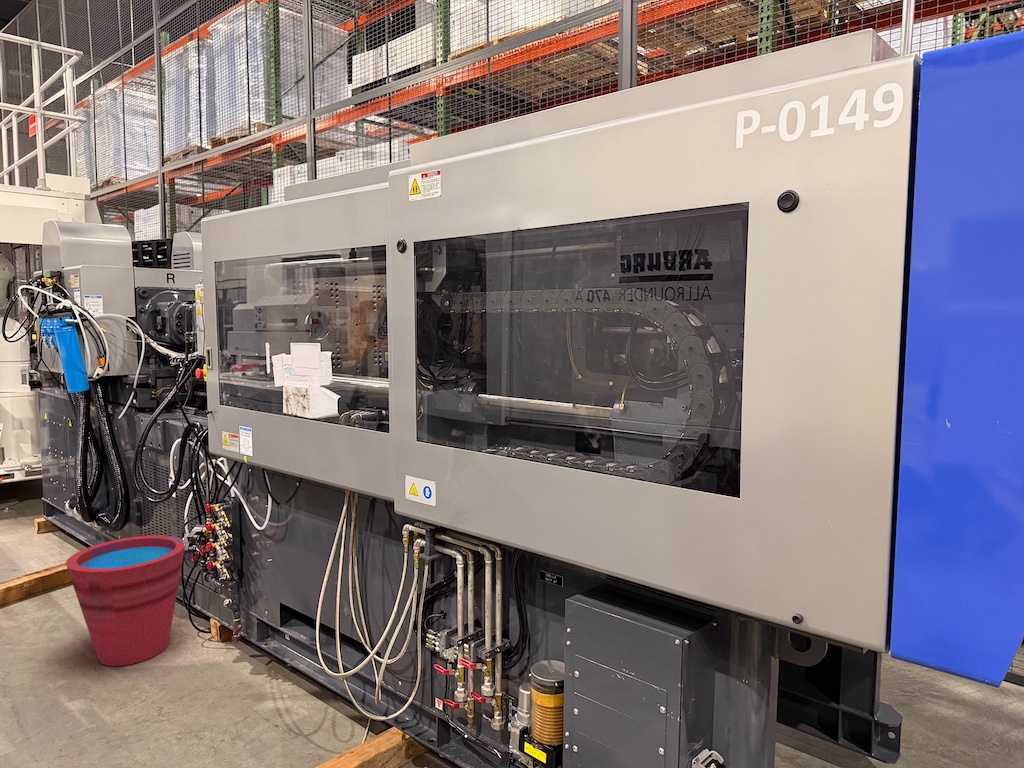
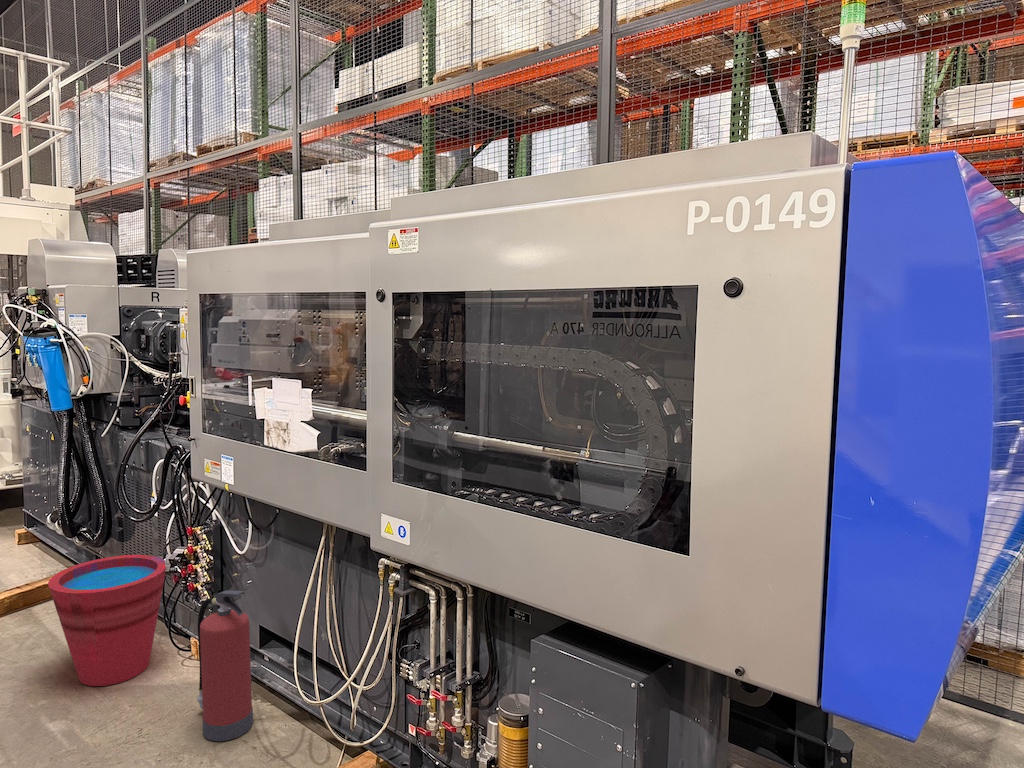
fire extinguisher: none [217,566,274,719] -> present [197,590,253,741]

